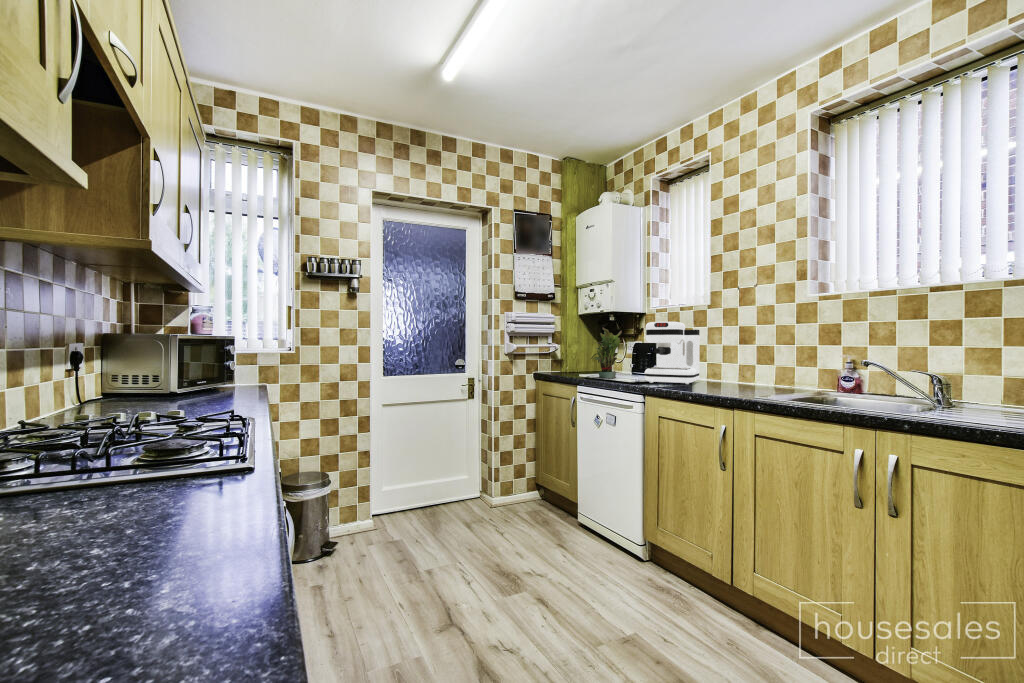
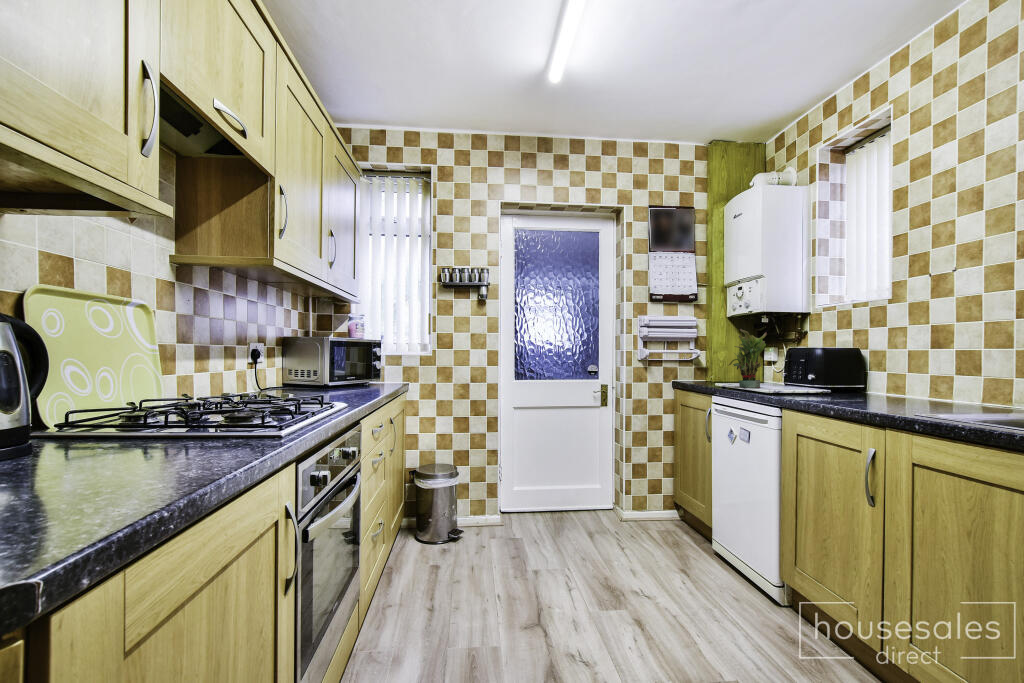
coffee maker: present [645,322,700,384] -> none [788,320,869,397]

